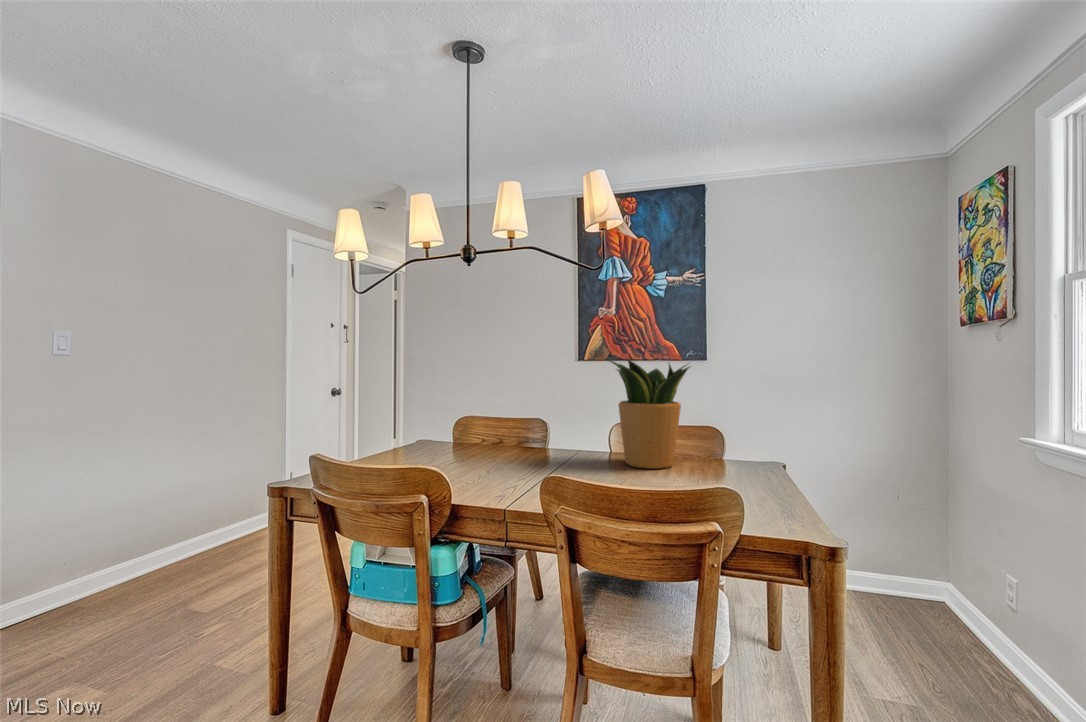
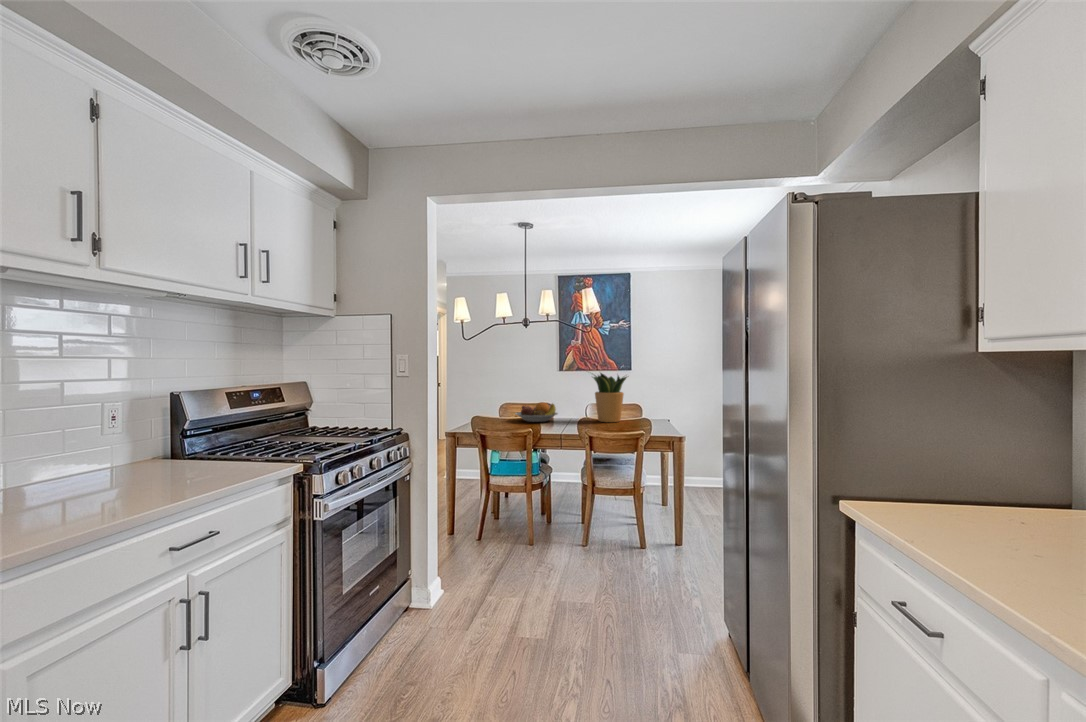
fruit bowl: none [456,421,544,462] -> present [515,402,558,422]

